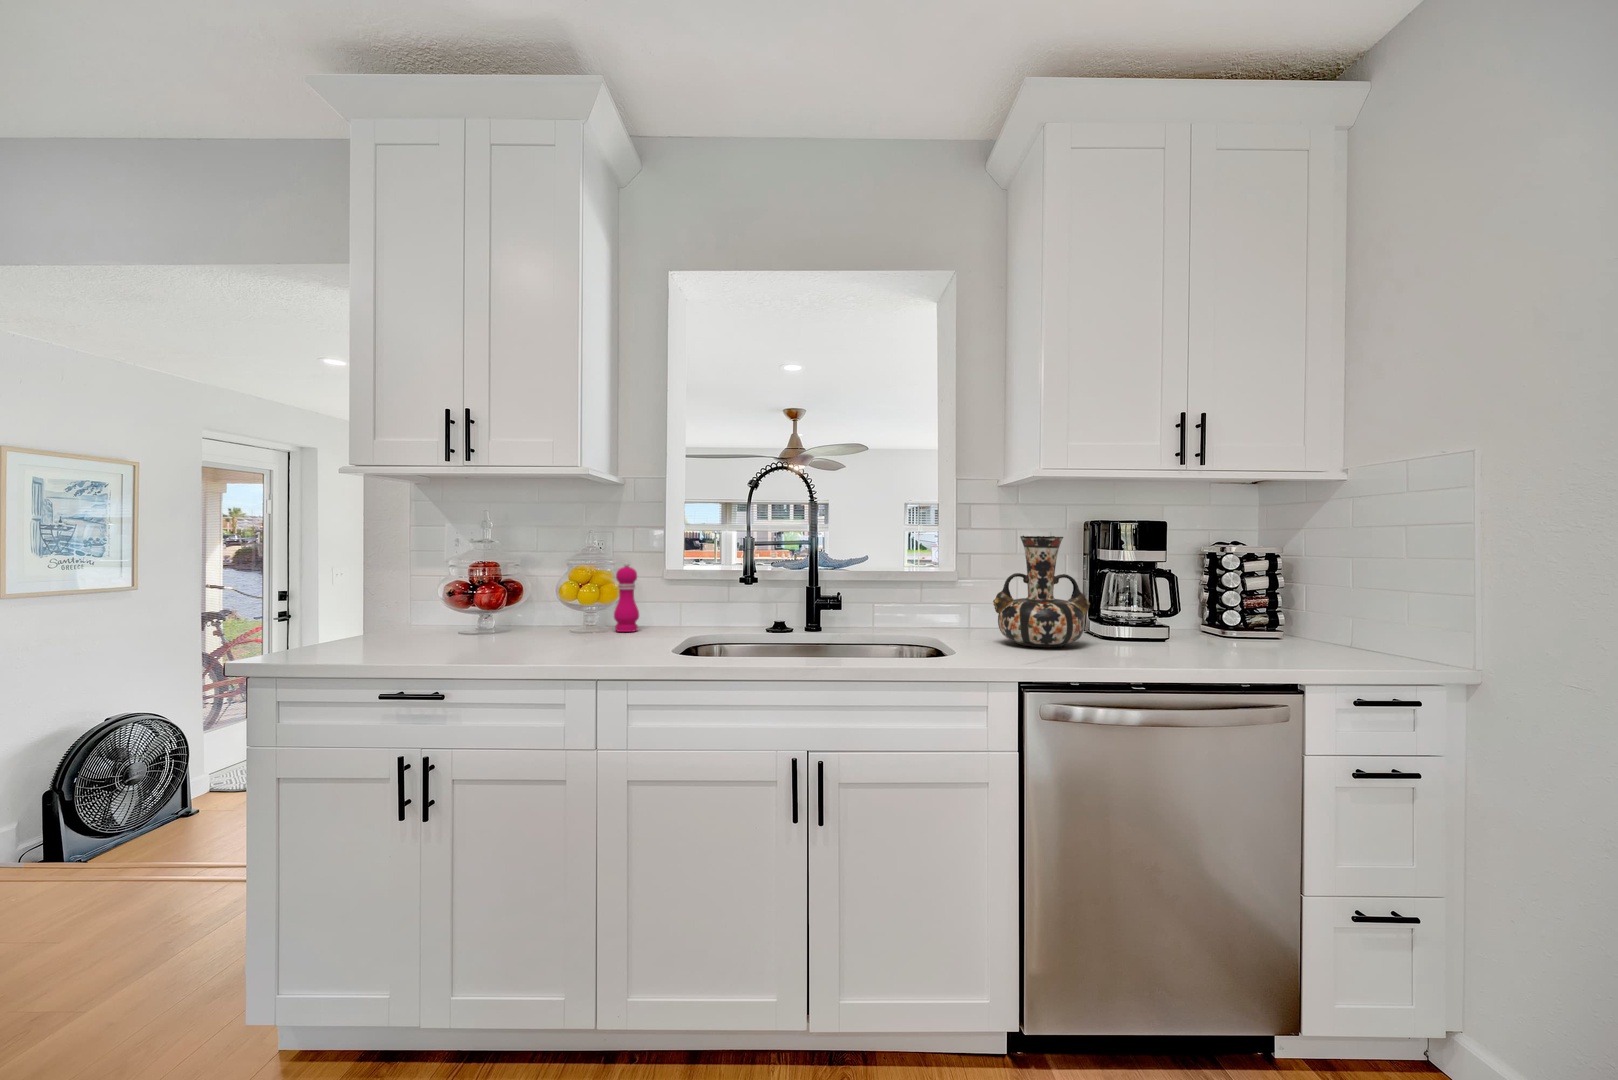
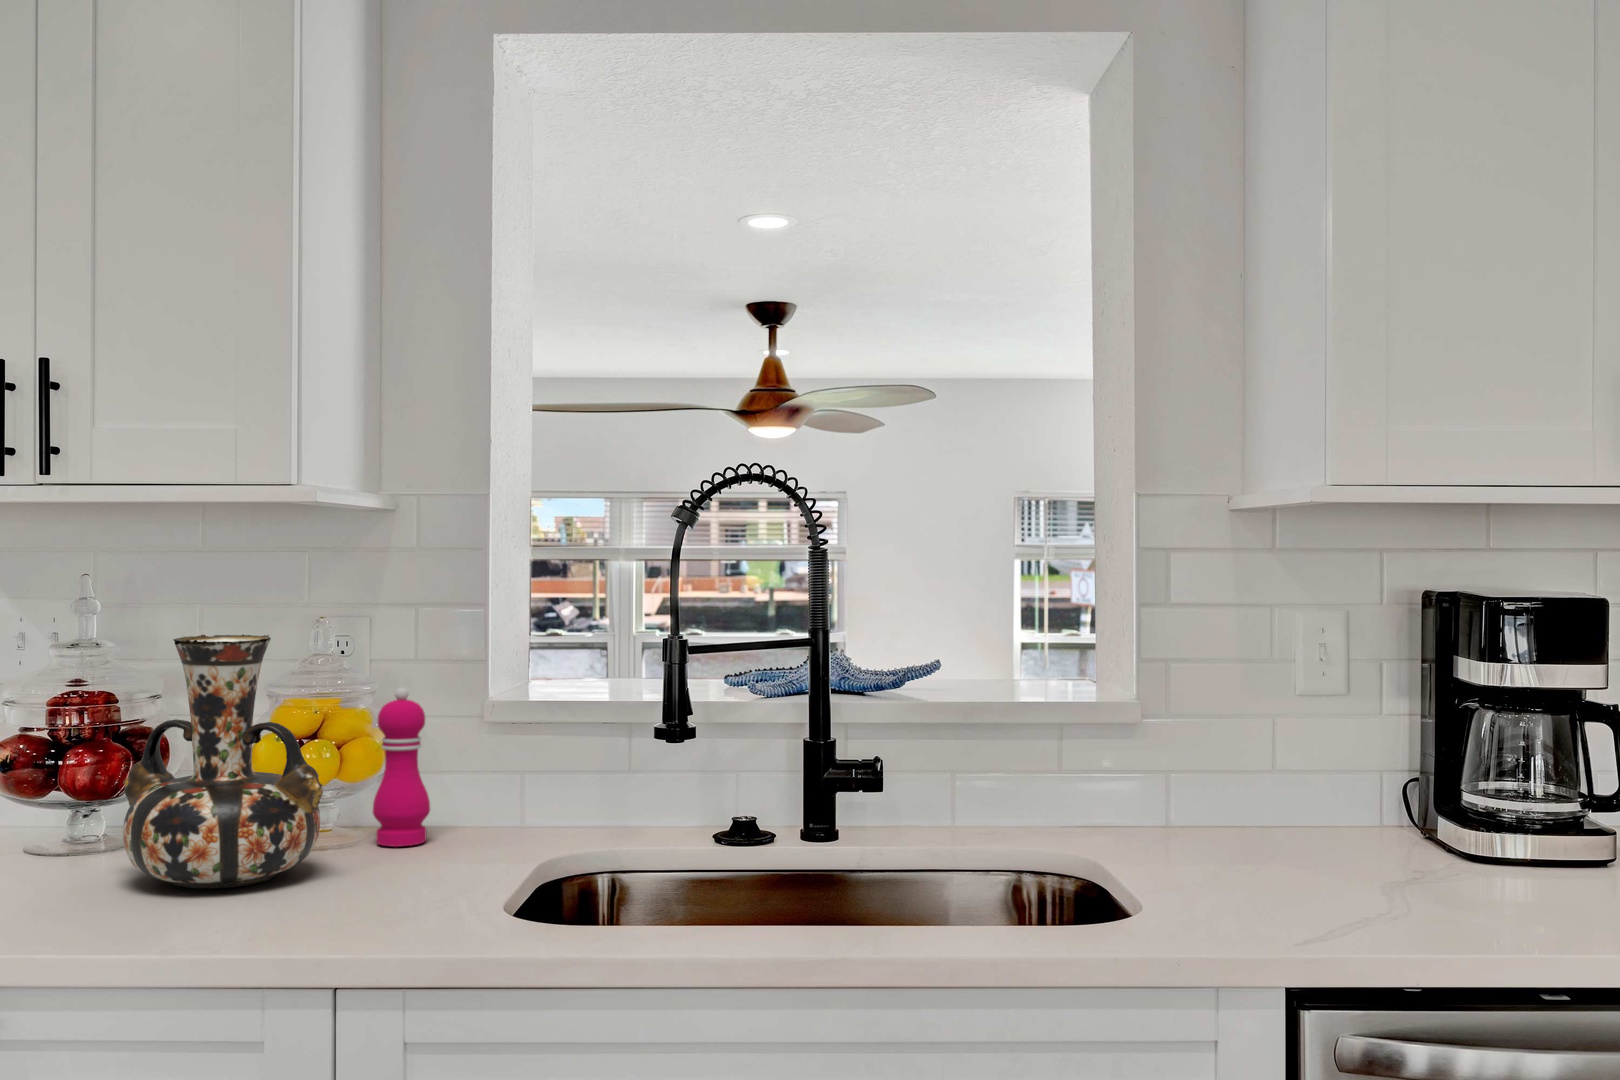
decorative vase: present [993,536,1090,647] -> present [123,634,324,889]

